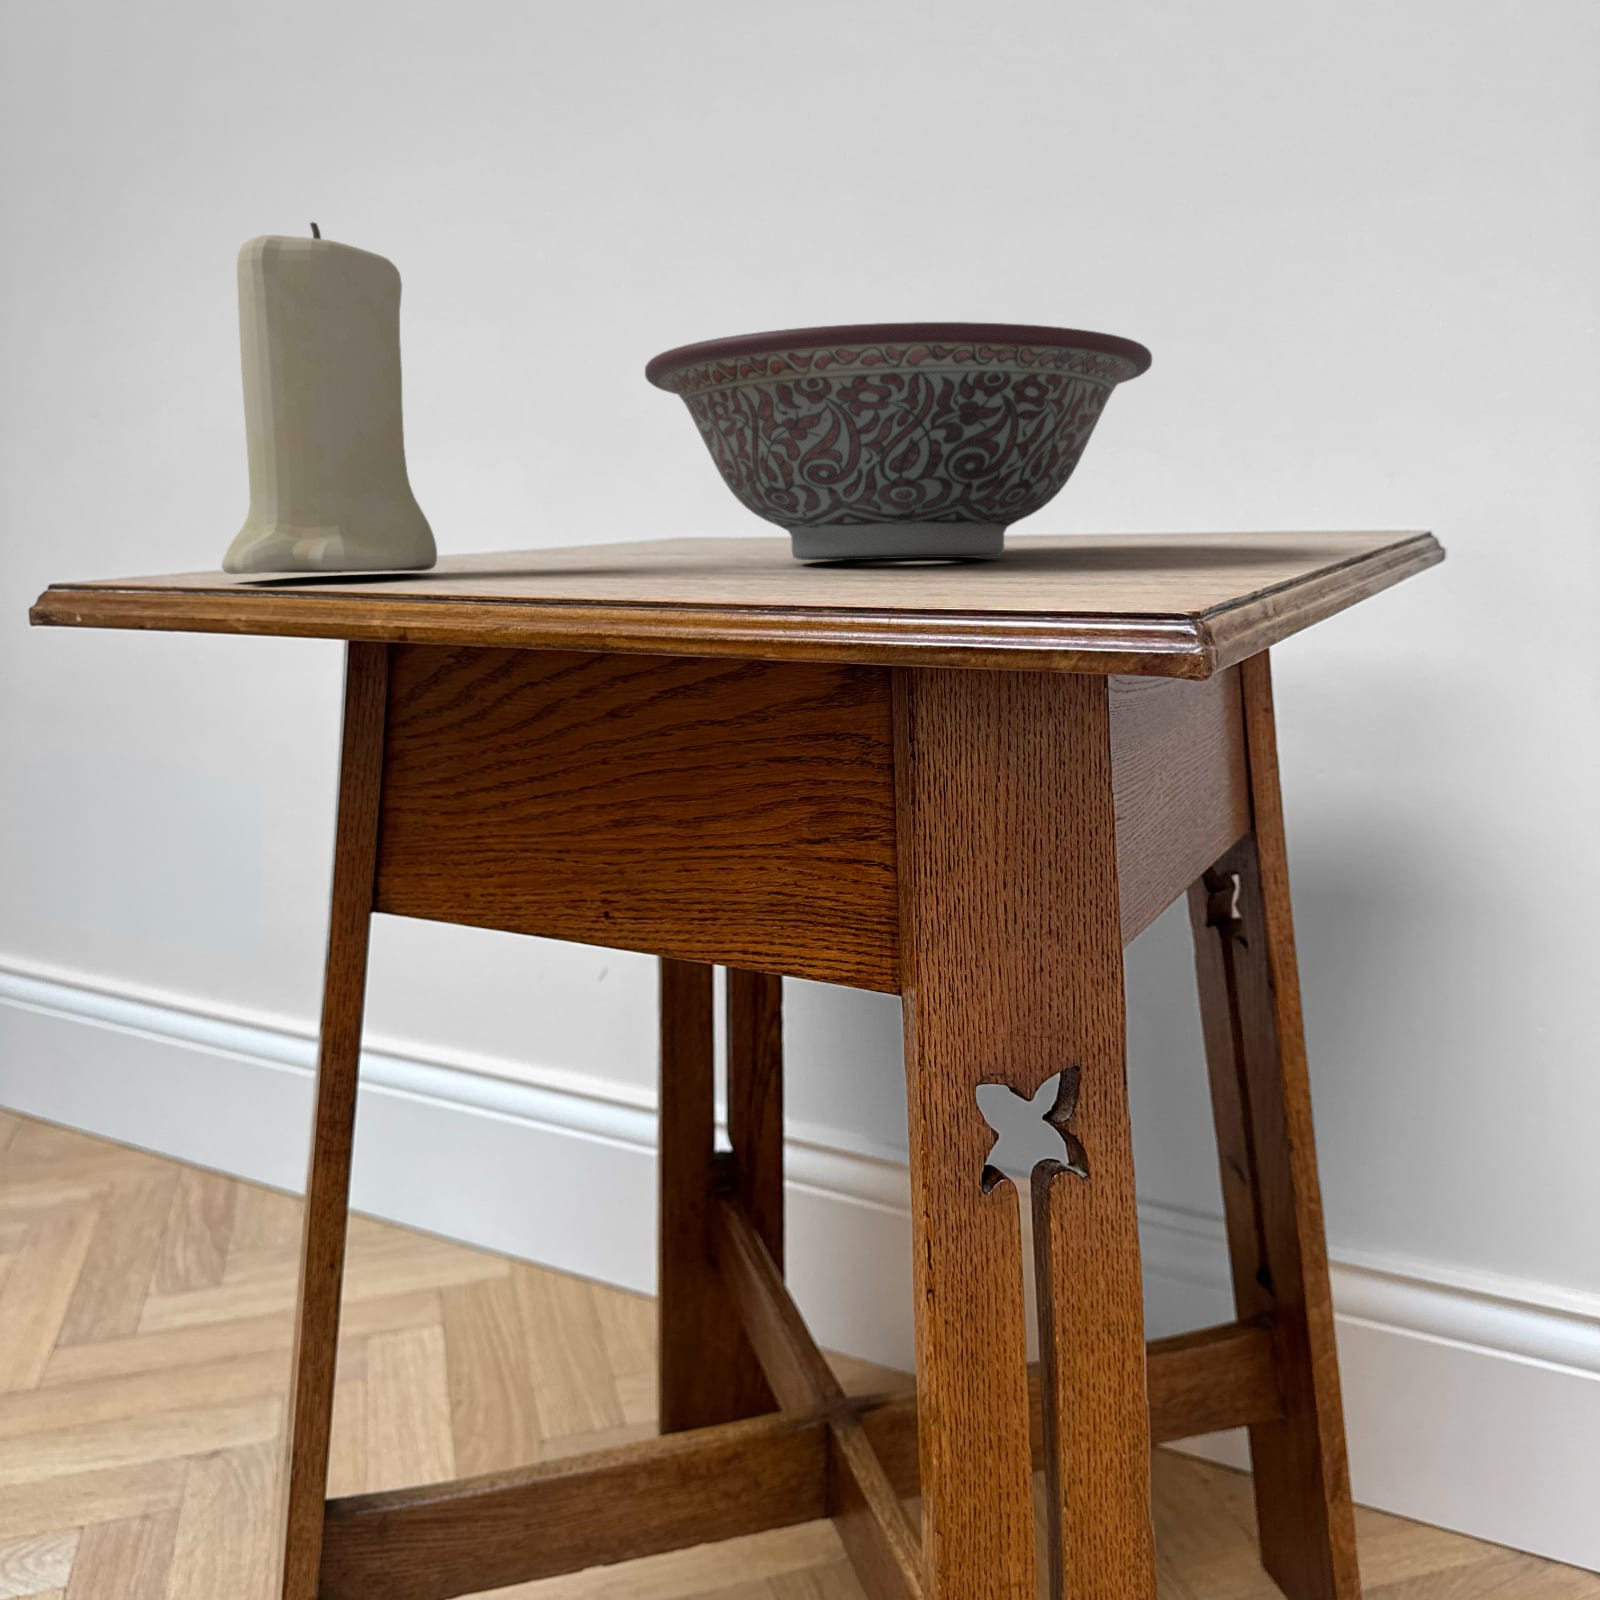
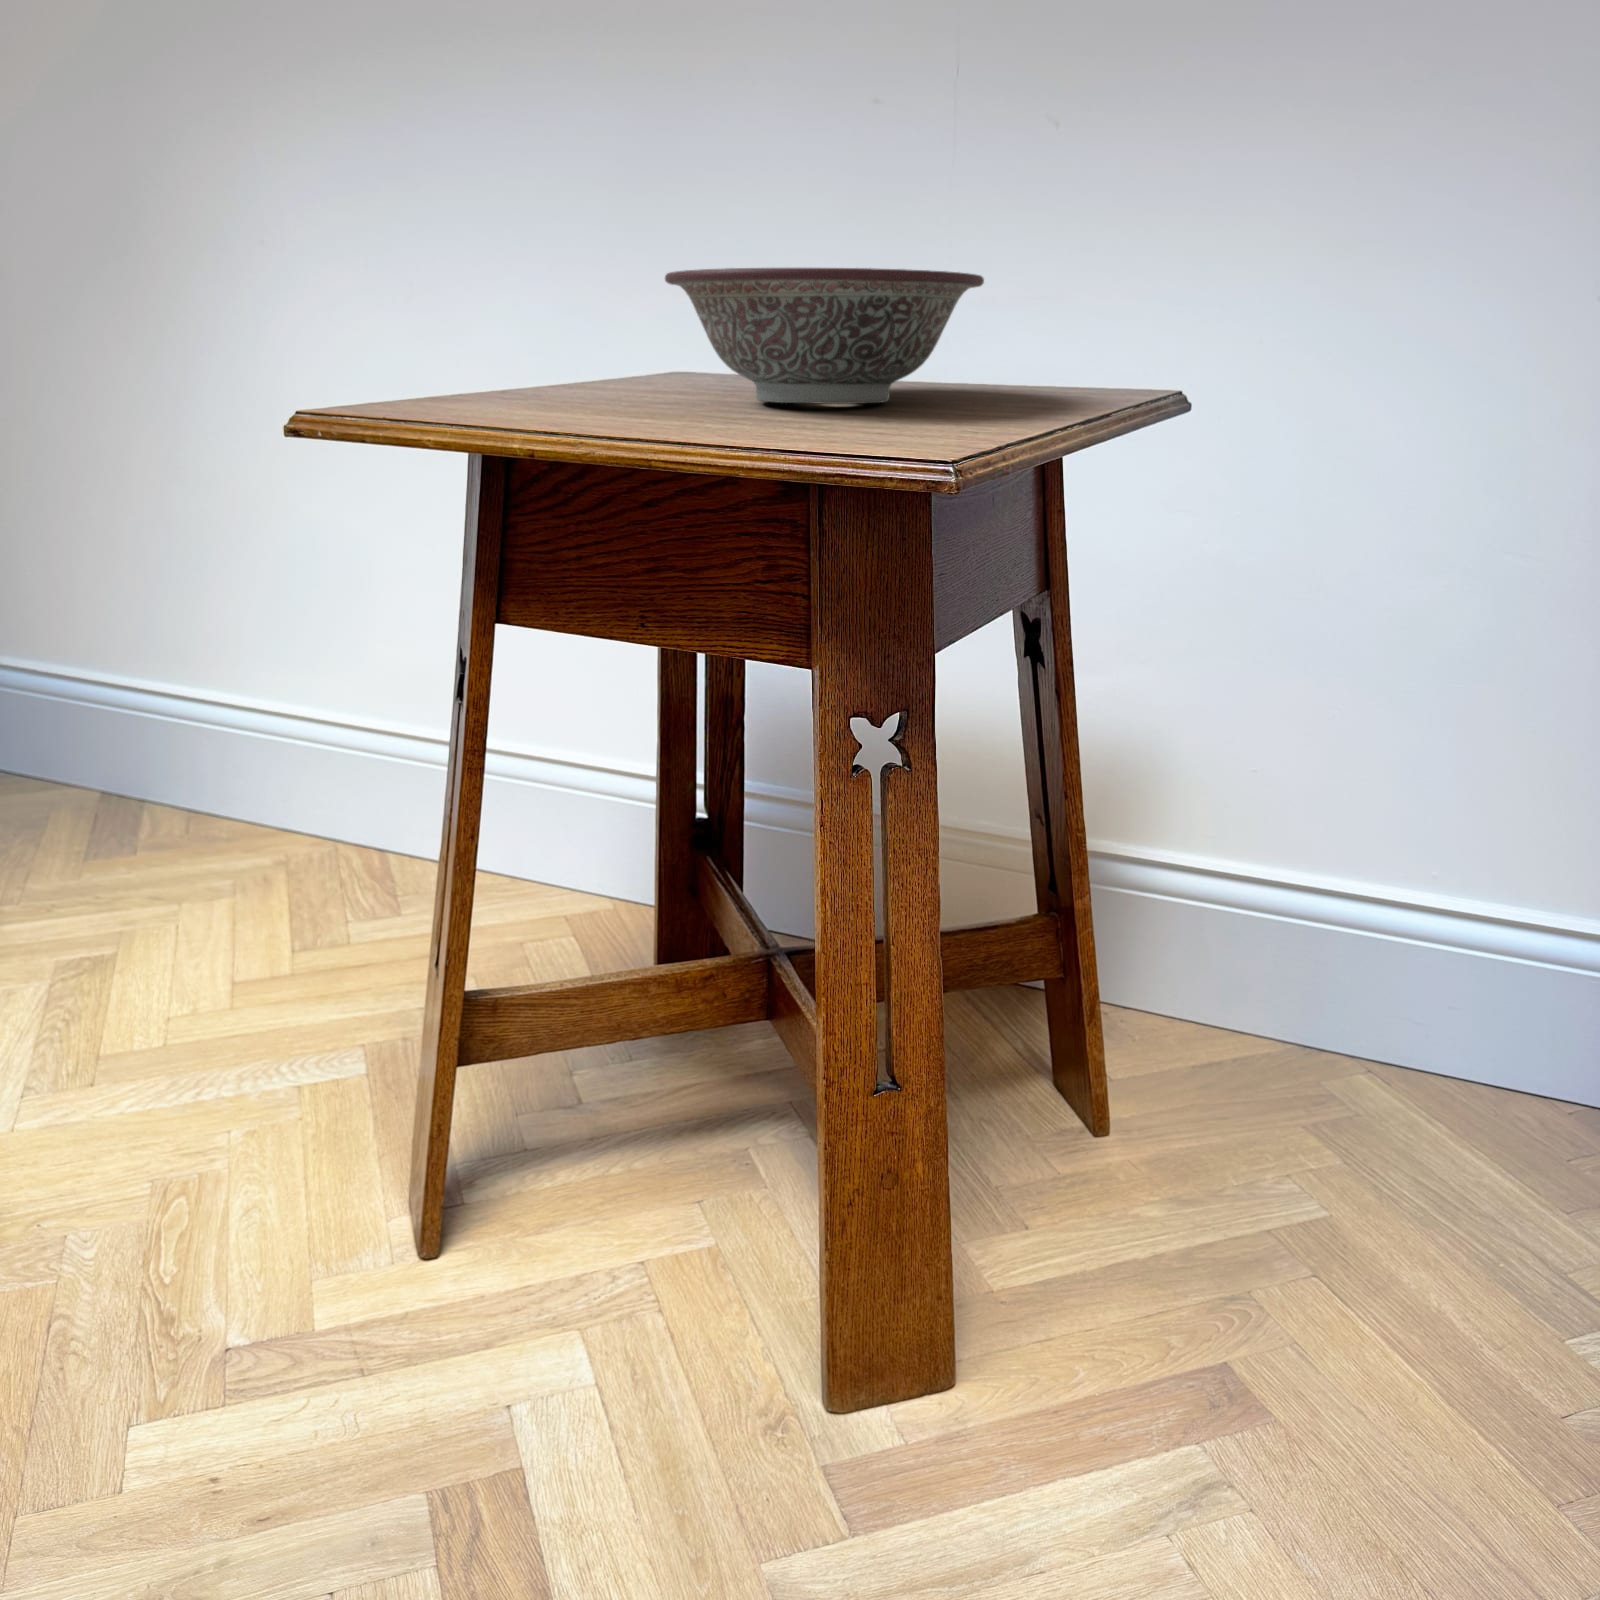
candle: present [222,222,437,574] -> none [398,173,532,406]

